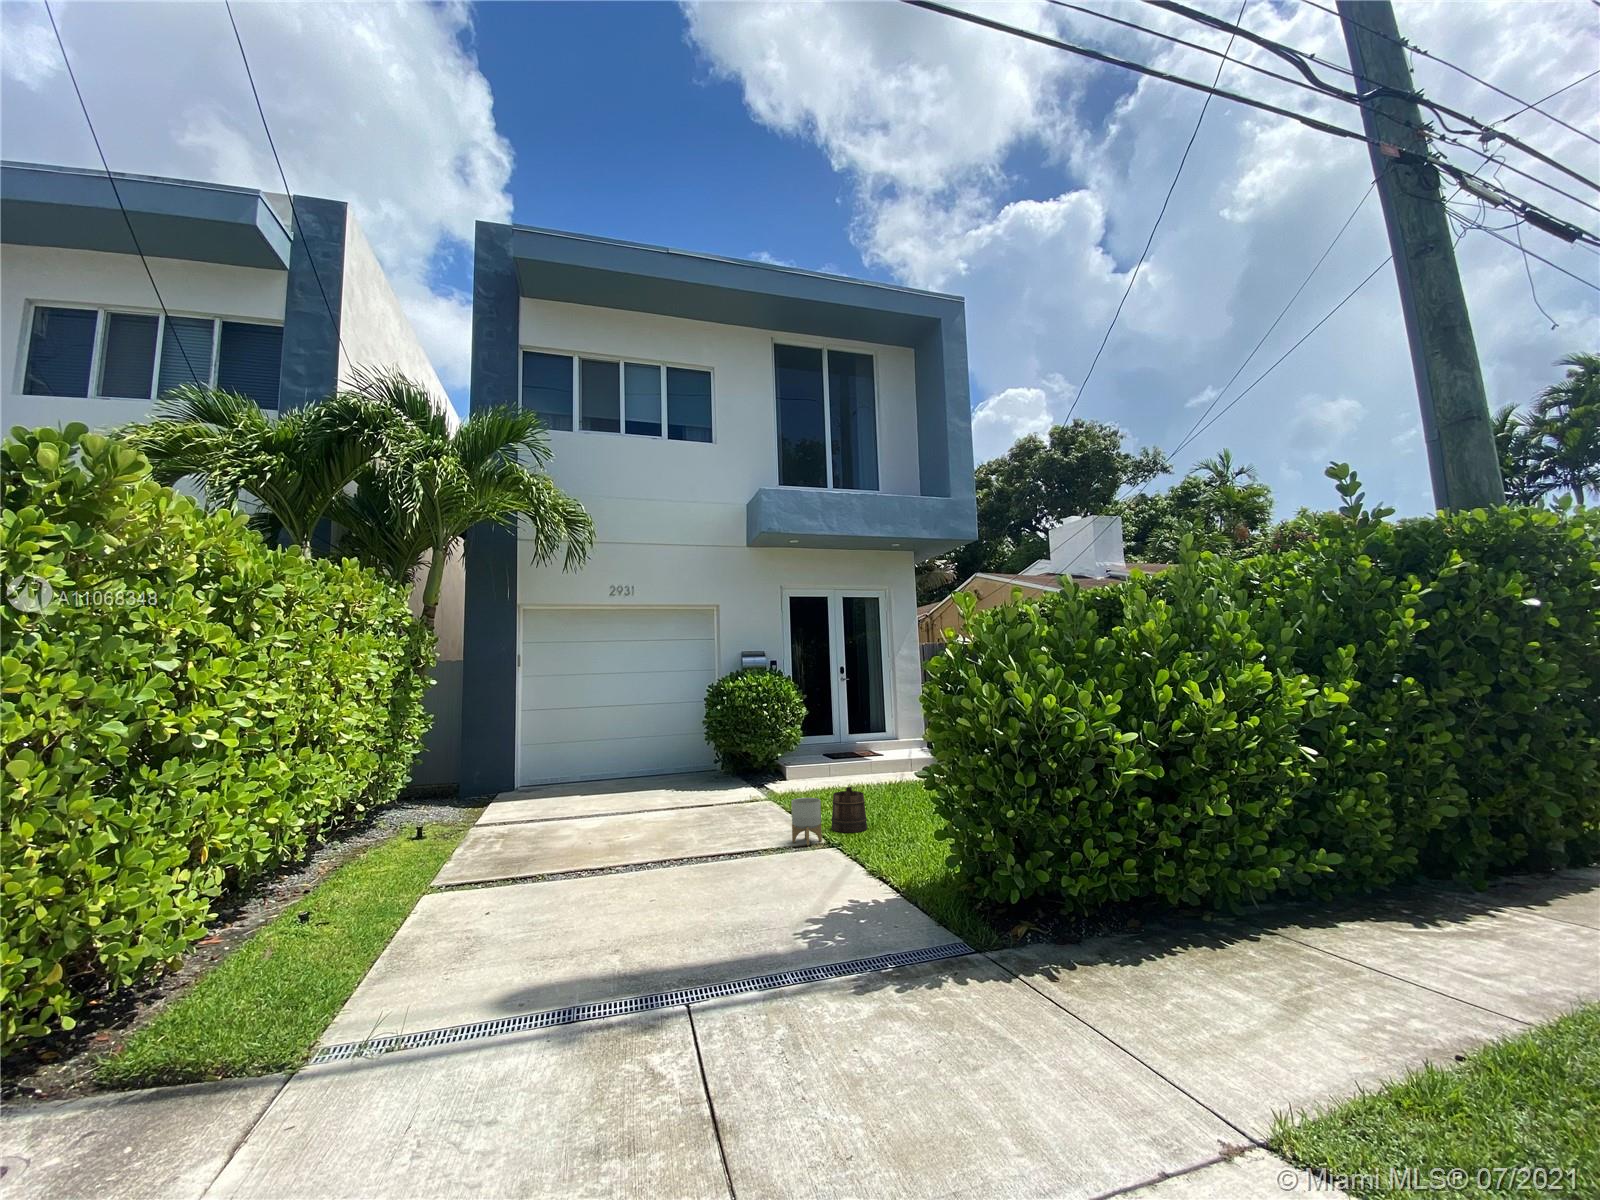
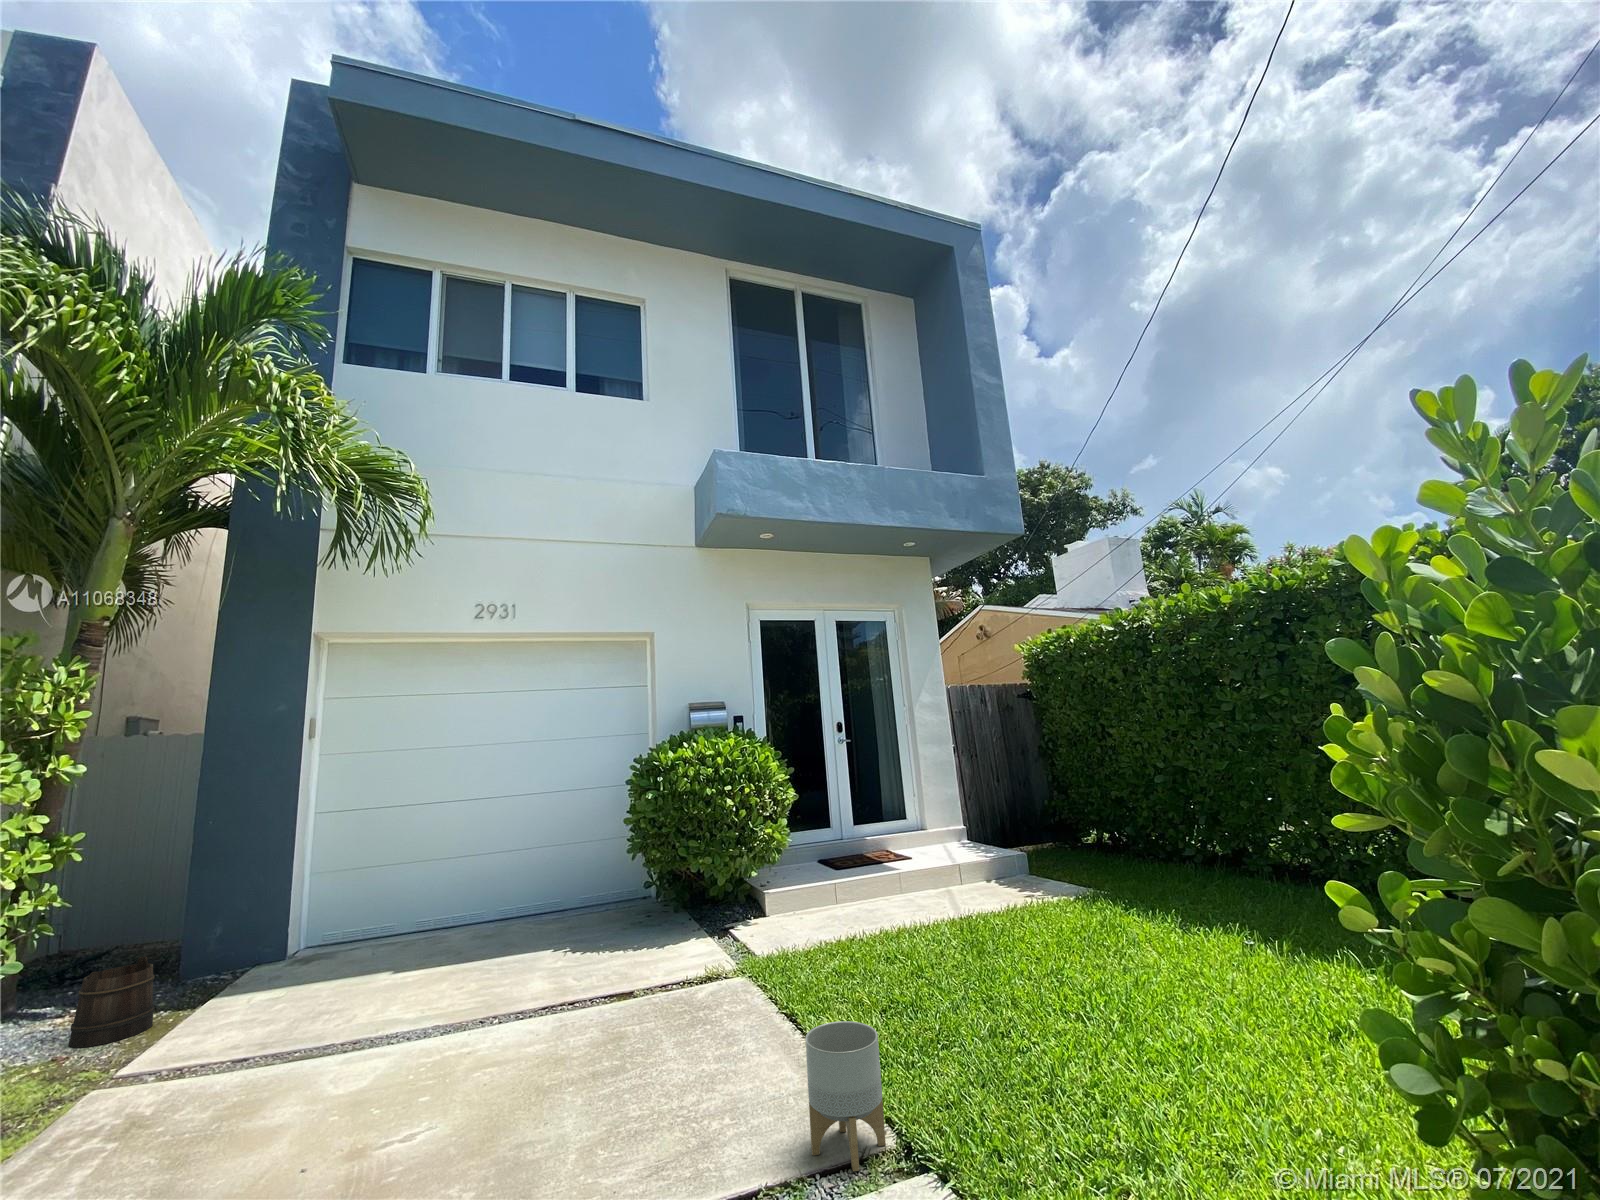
bucket: present [831,787,867,833] -> present [69,956,155,1048]

